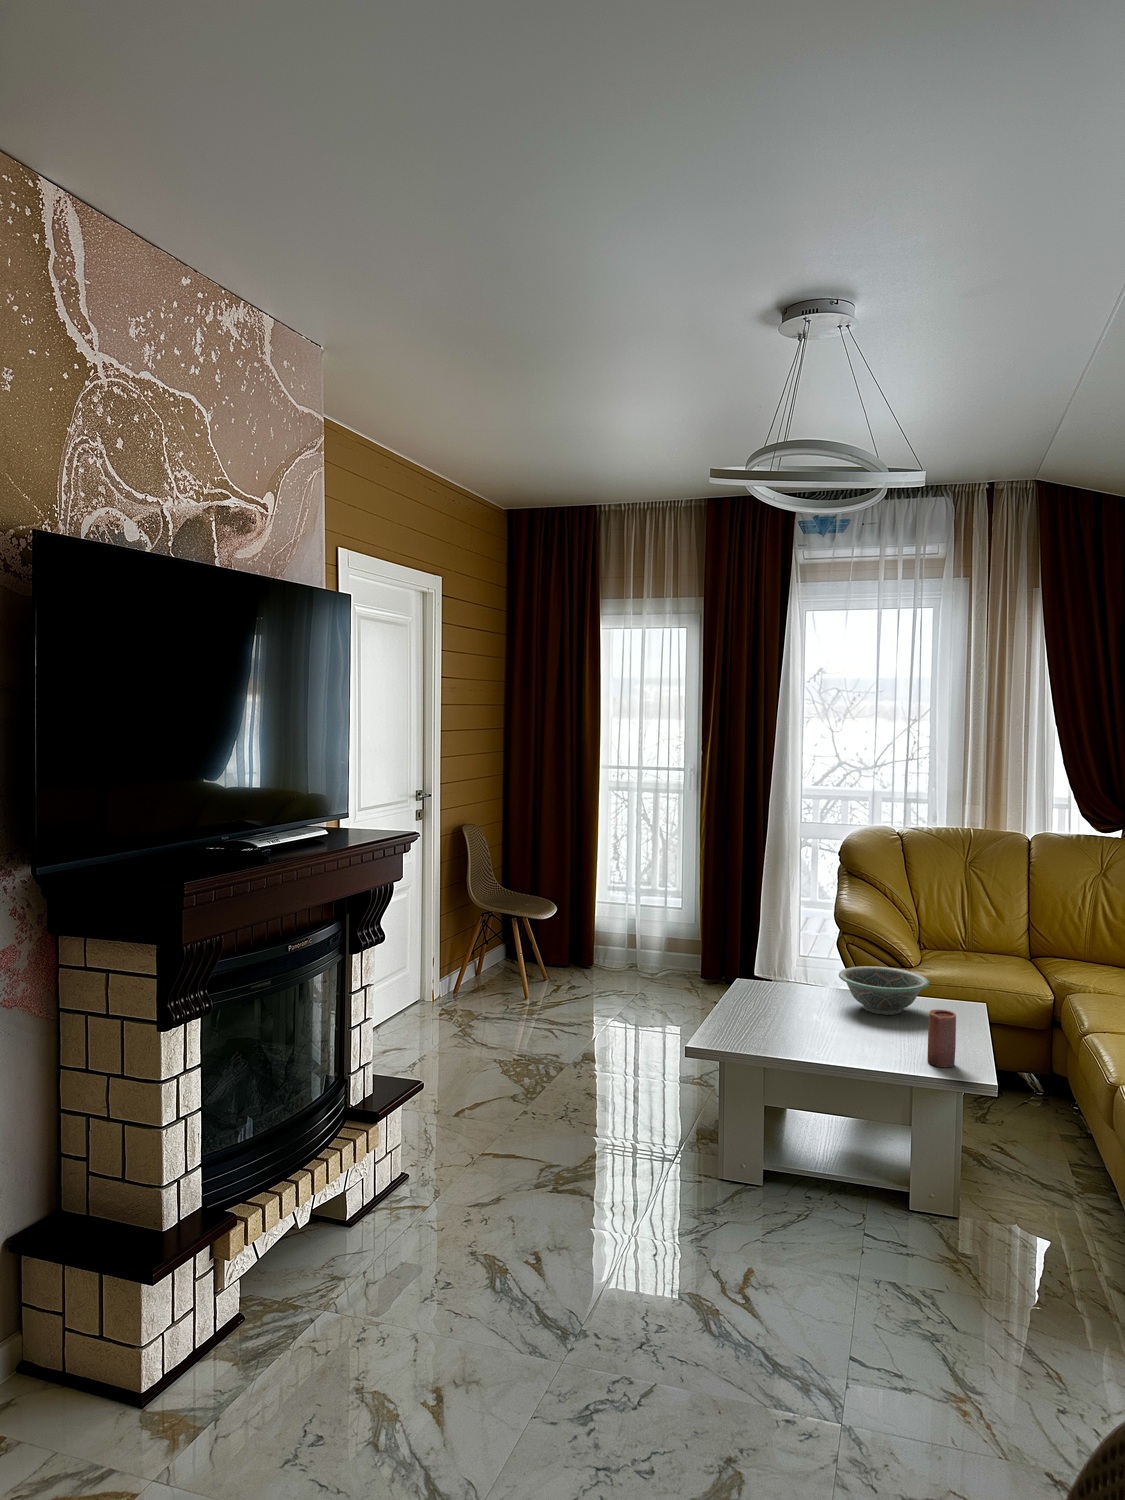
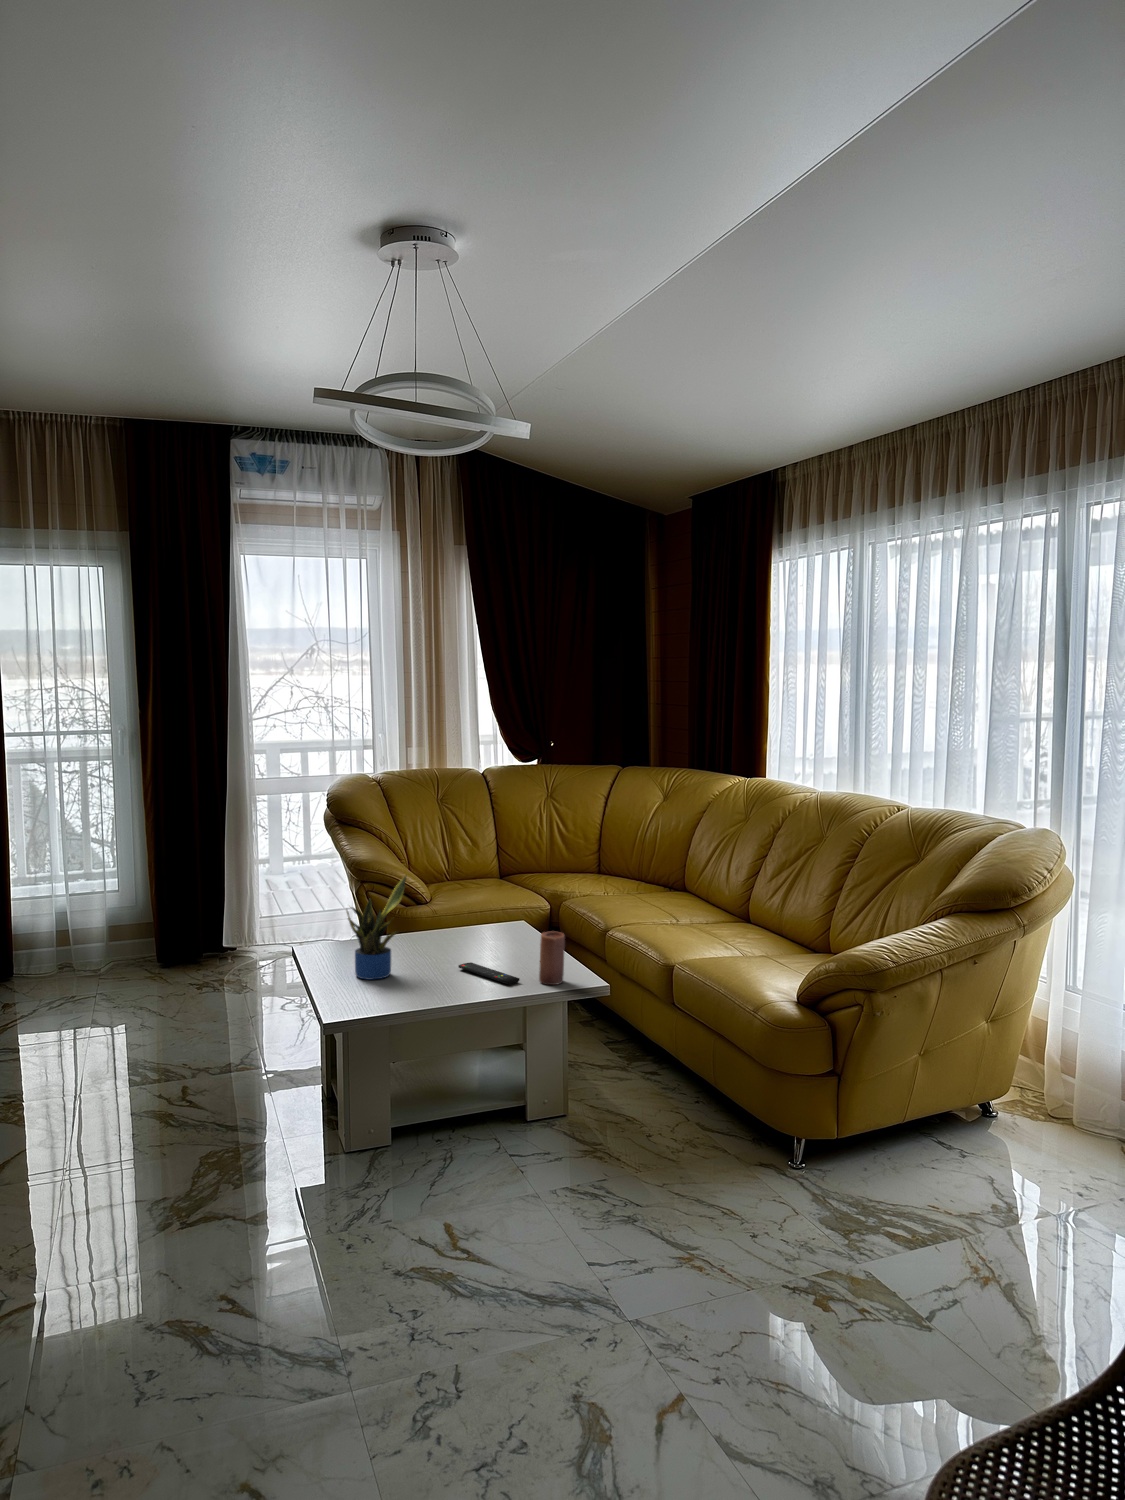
potted plant: none [757,930,819,1024] -> present [347,876,406,980]
decorative bowl: present [839,966,929,1015] -> none [407,905,494,951]
remote control: none [861,1027,906,1057] -> present [458,962,520,985]

